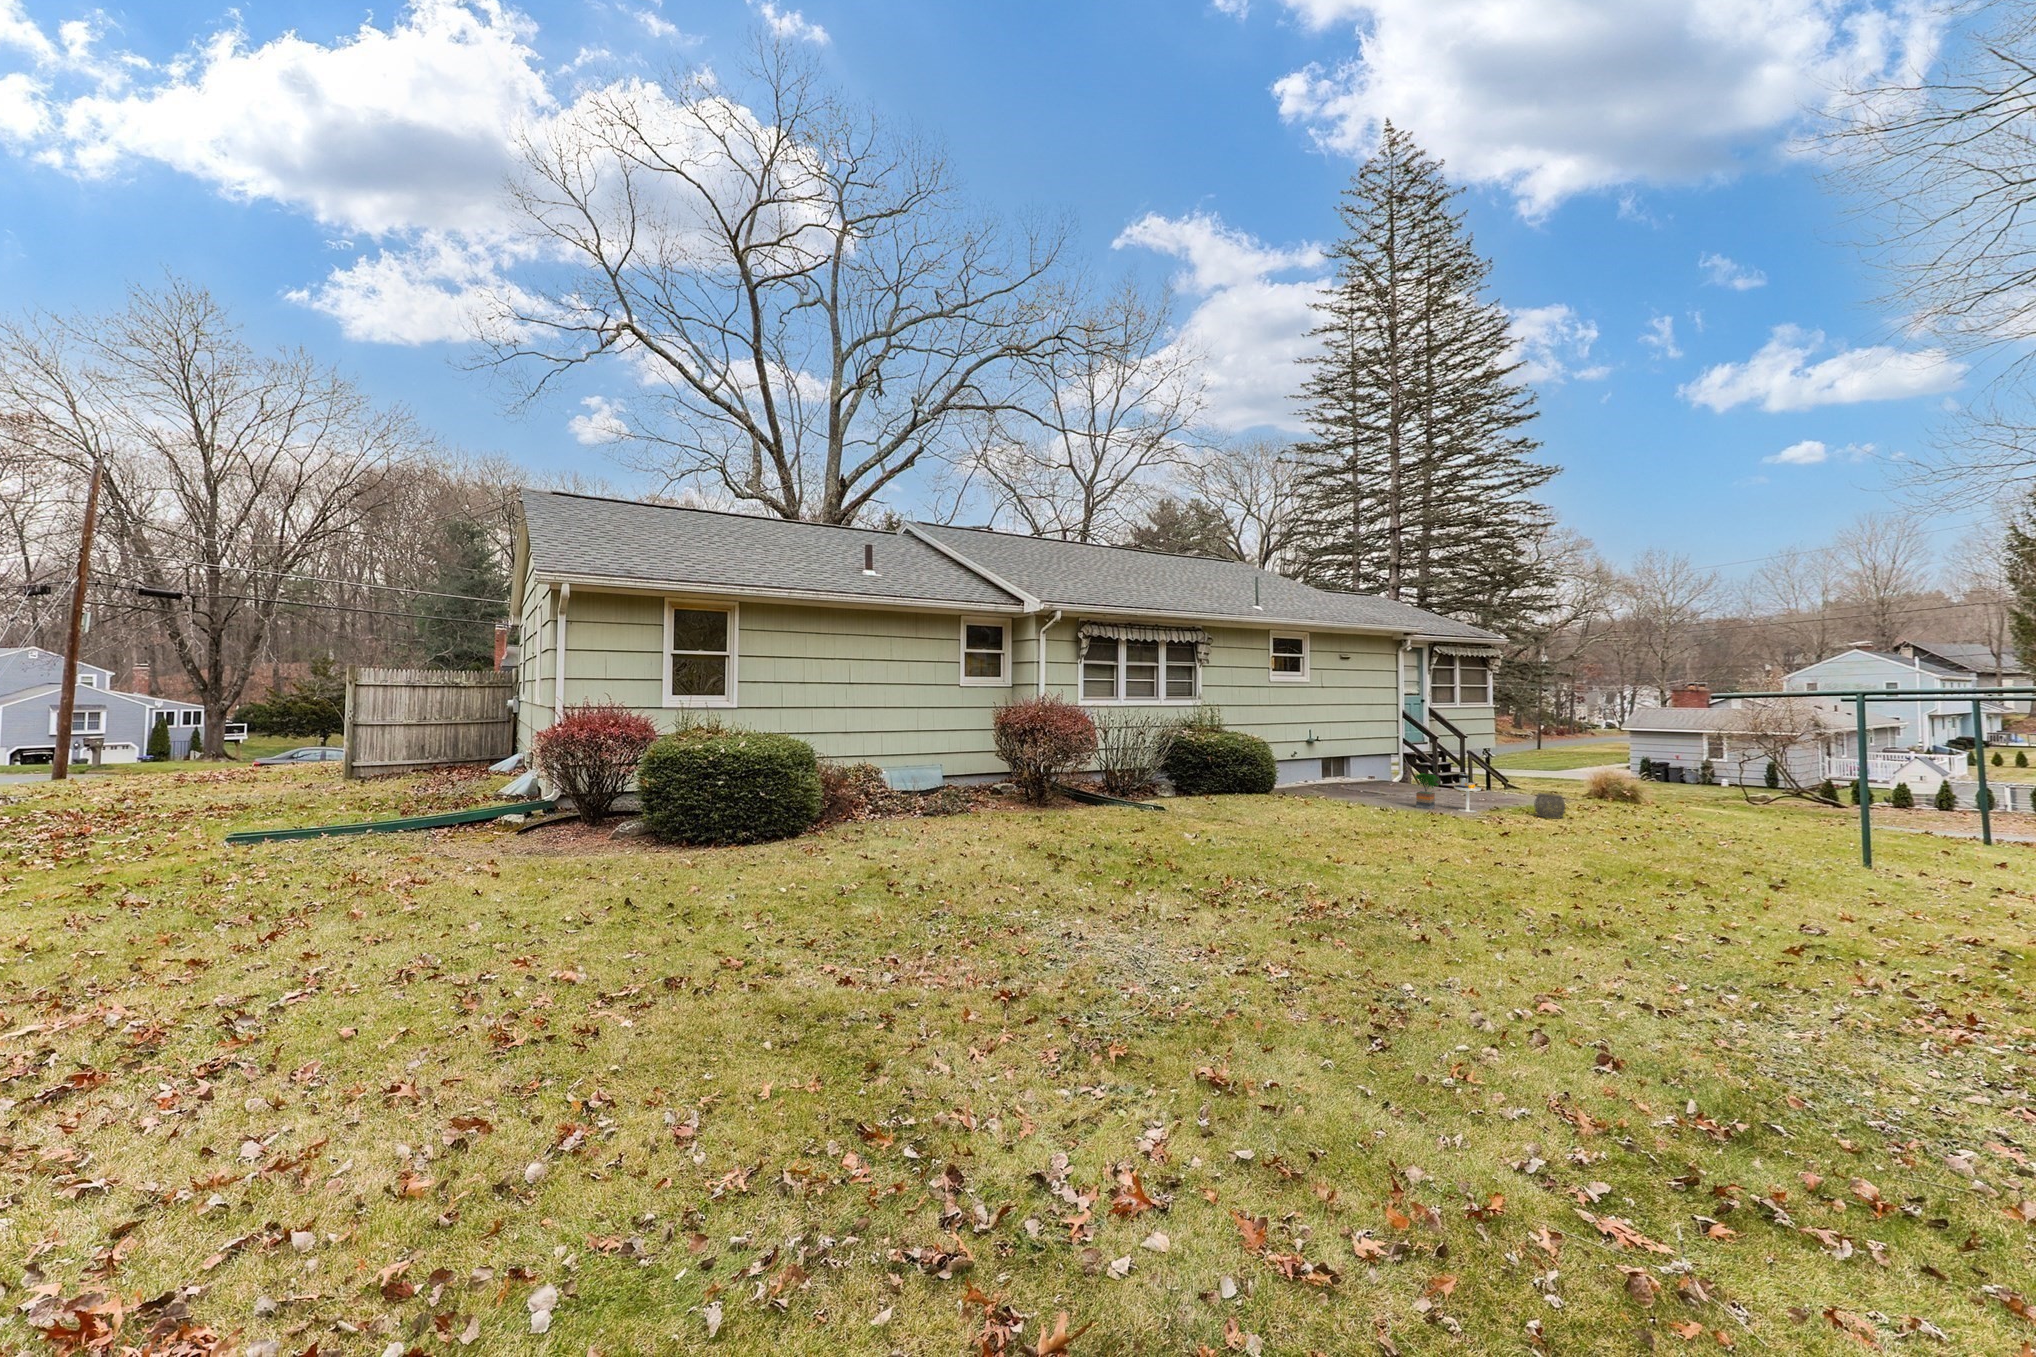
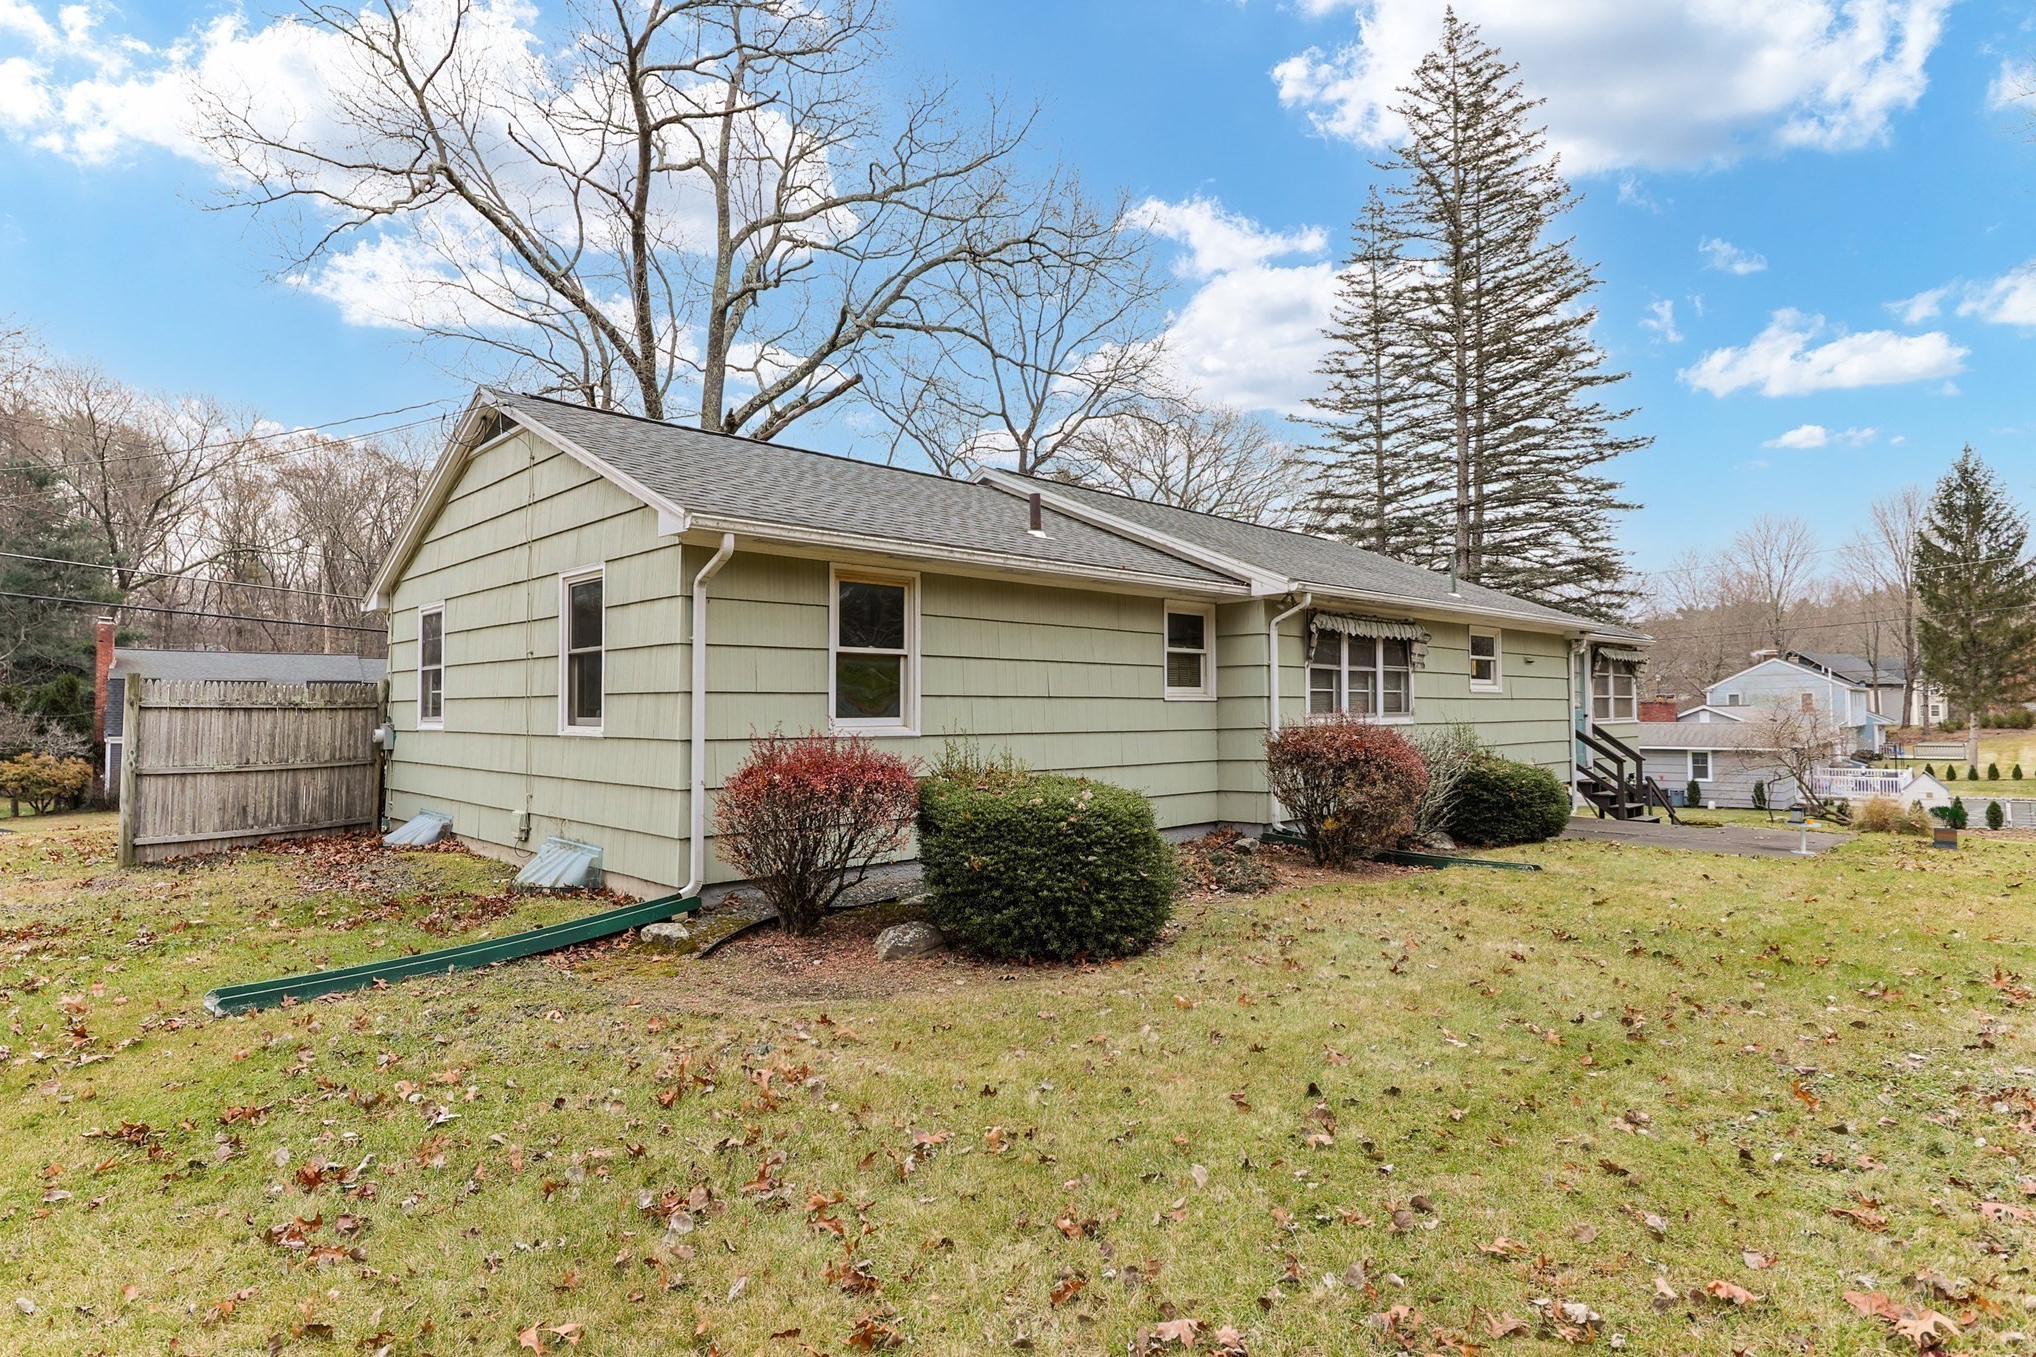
potted tree: present [1415,773,1439,809] -> present [1928,806,1966,849]
woven basket: present [1534,793,1565,819] -> none [1886,827,1929,859]

